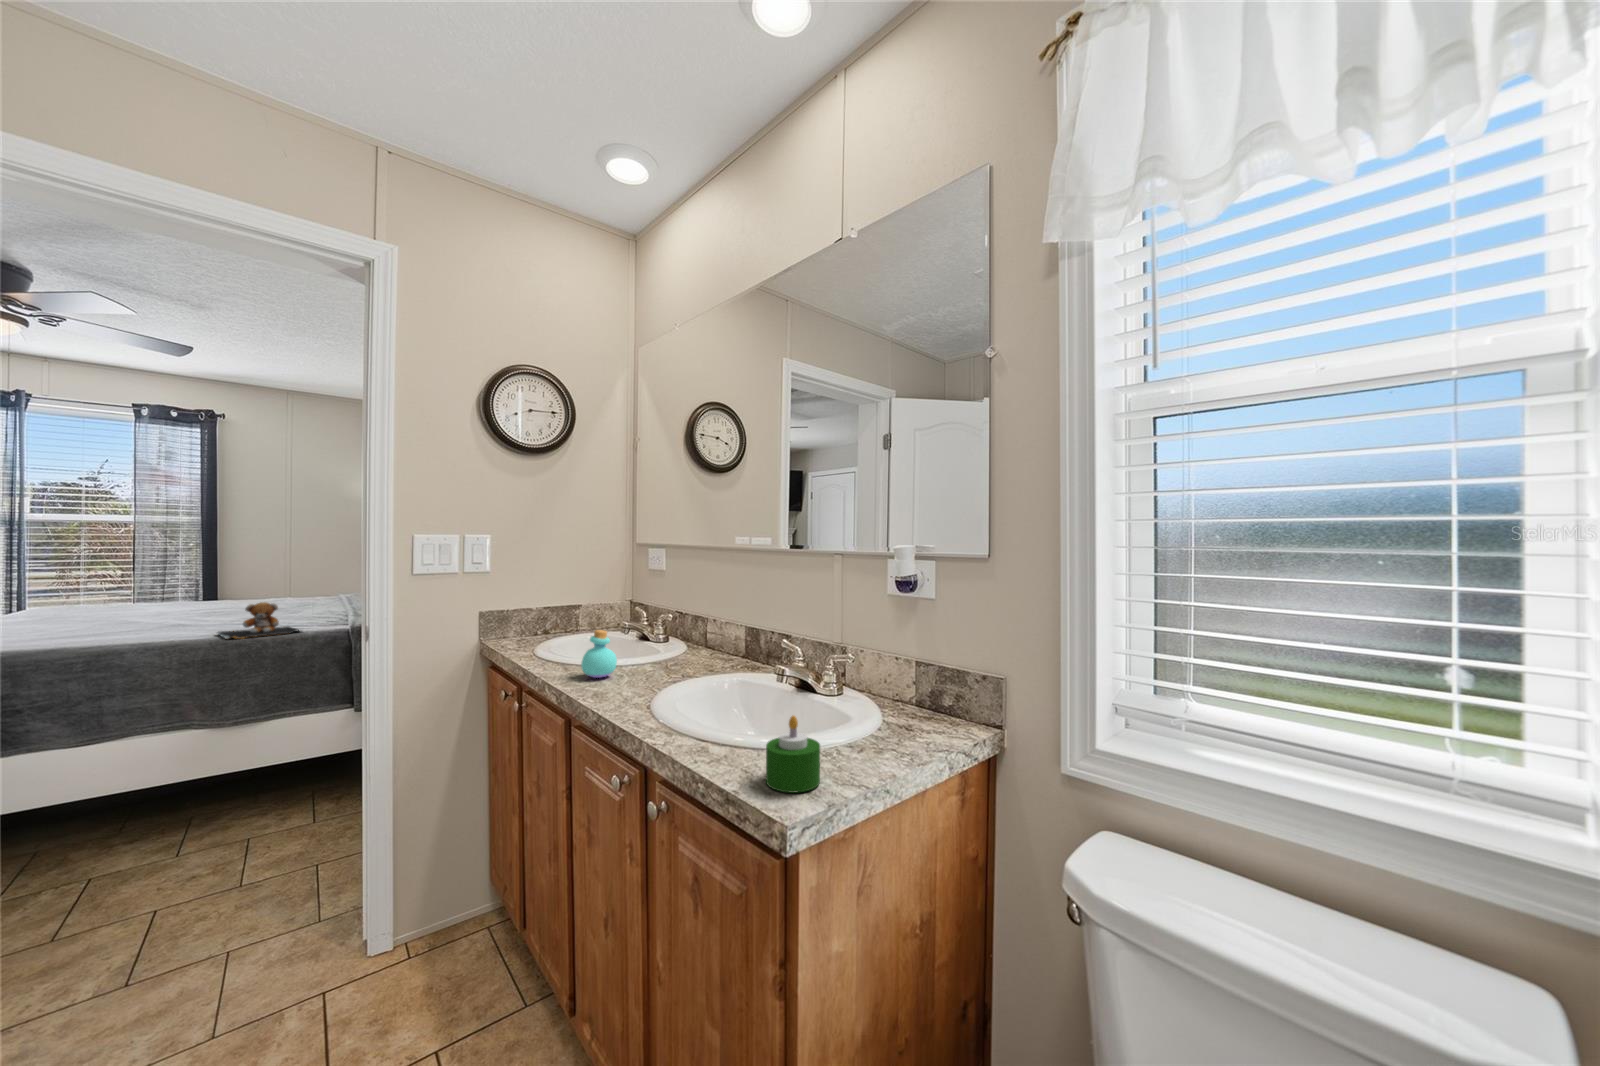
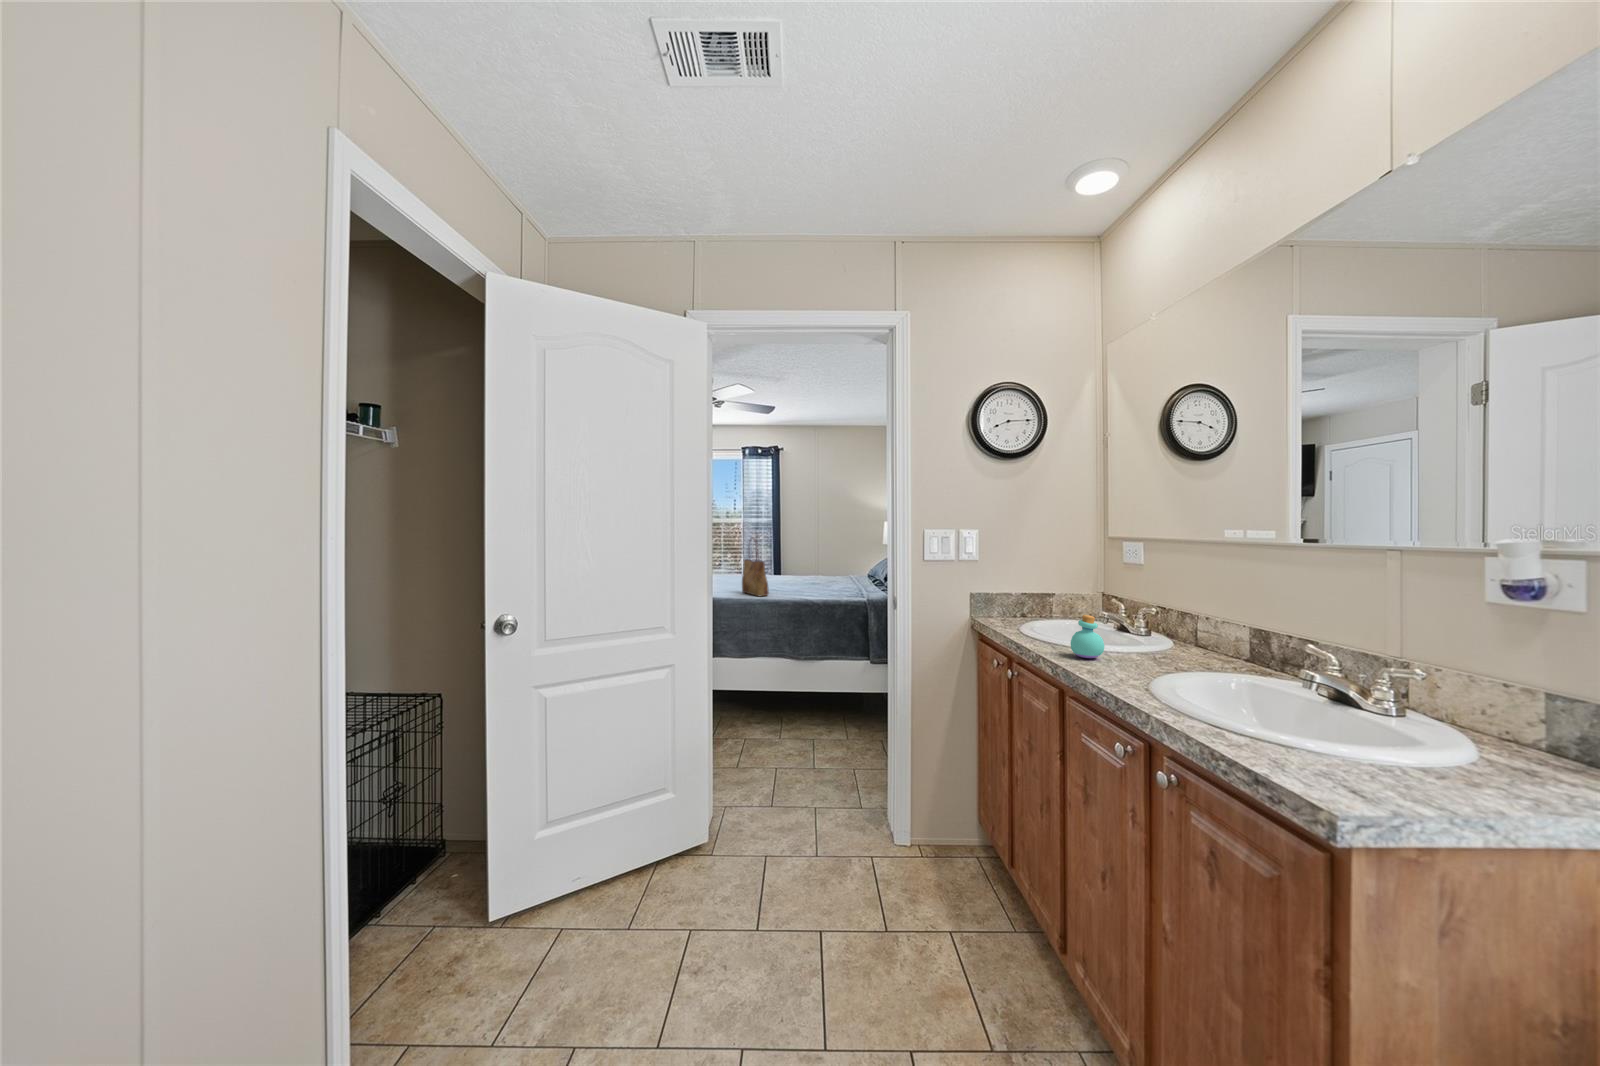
tote bag: none [100,544,159,638] -> present [742,538,769,596]
teddy bear: present [217,602,299,639] -> none [796,578,842,602]
candle: present [766,716,820,793] -> none [1303,714,1380,795]

